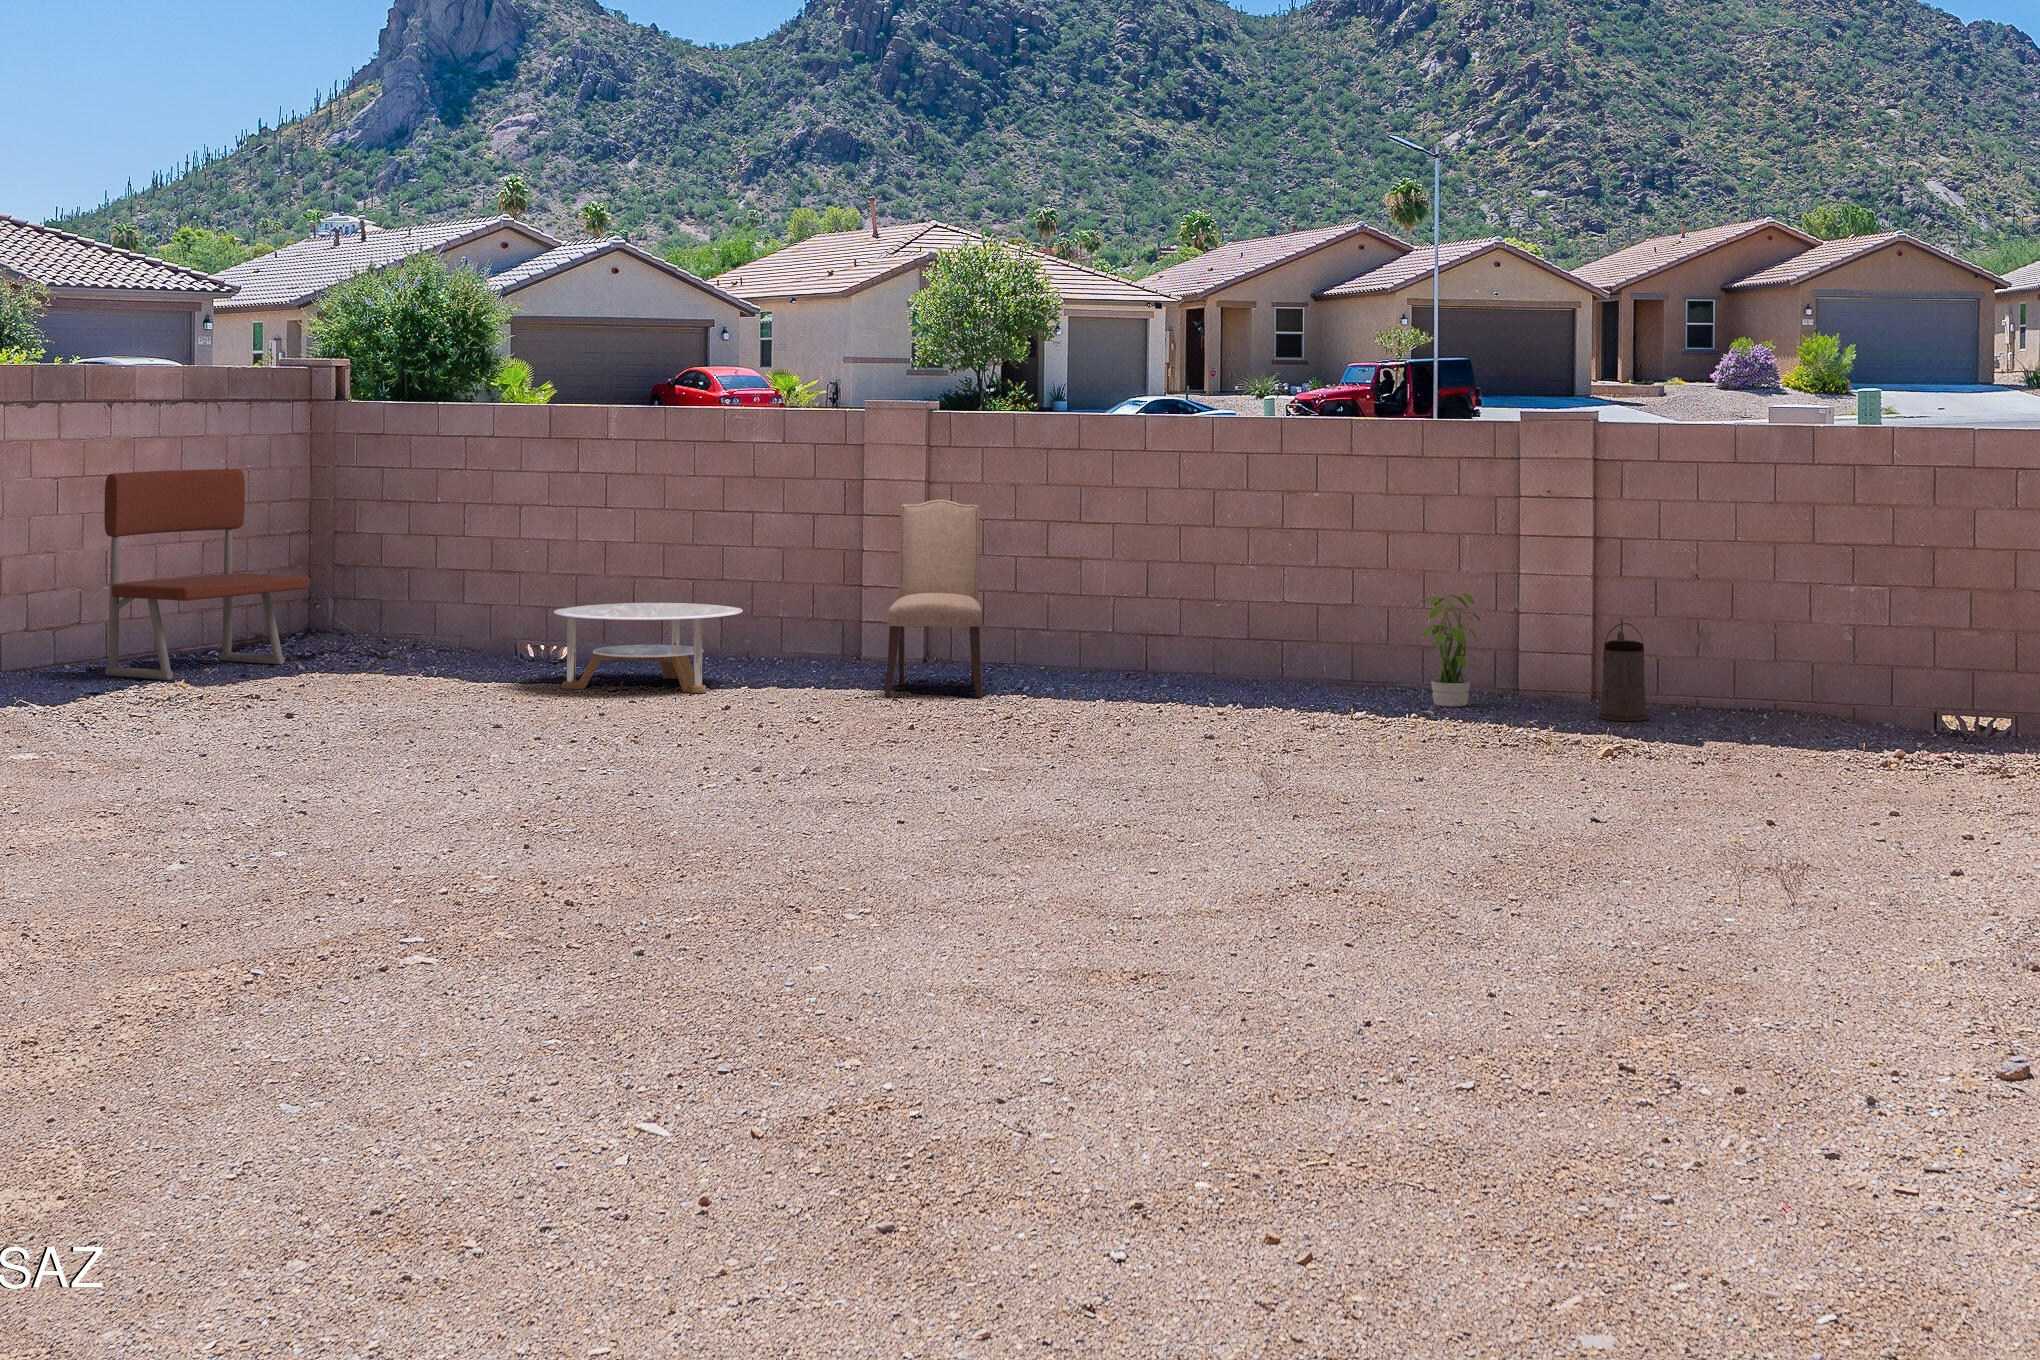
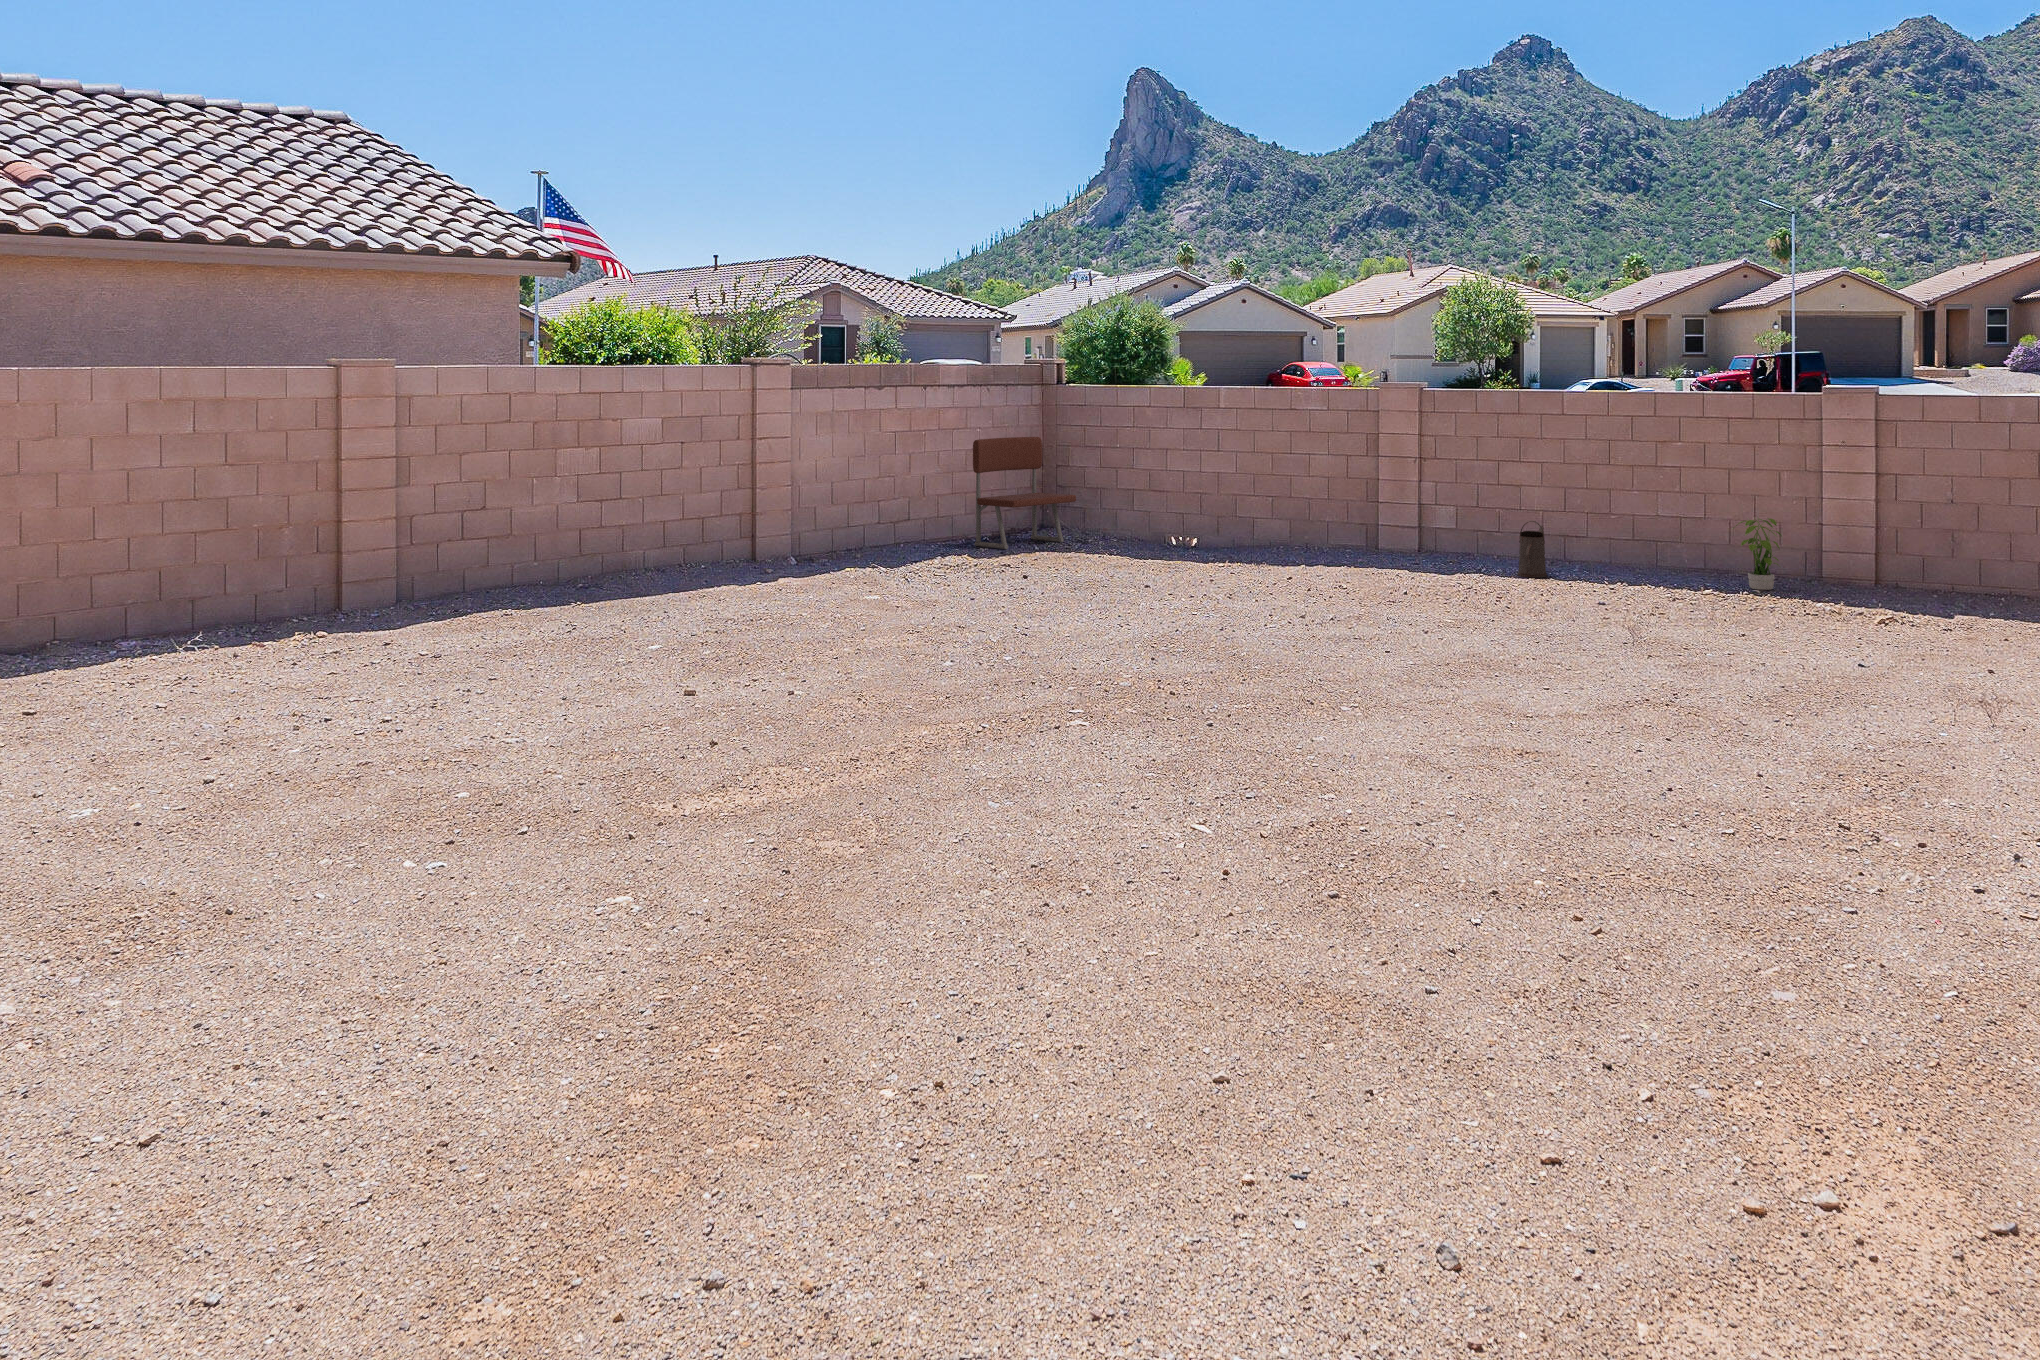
chair: present [885,500,982,698] -> none [1396,456,1455,574]
round table: present [554,603,743,693] -> none [1206,513,1312,566]
watering can: present [1599,623,1648,721] -> present [1517,521,1547,578]

